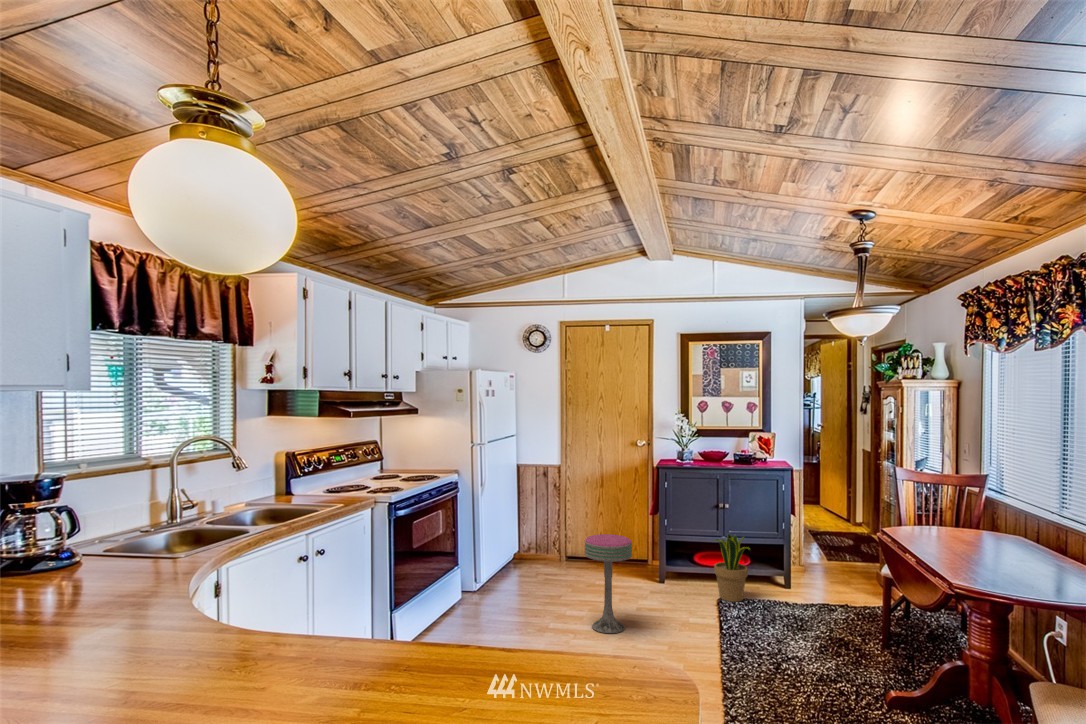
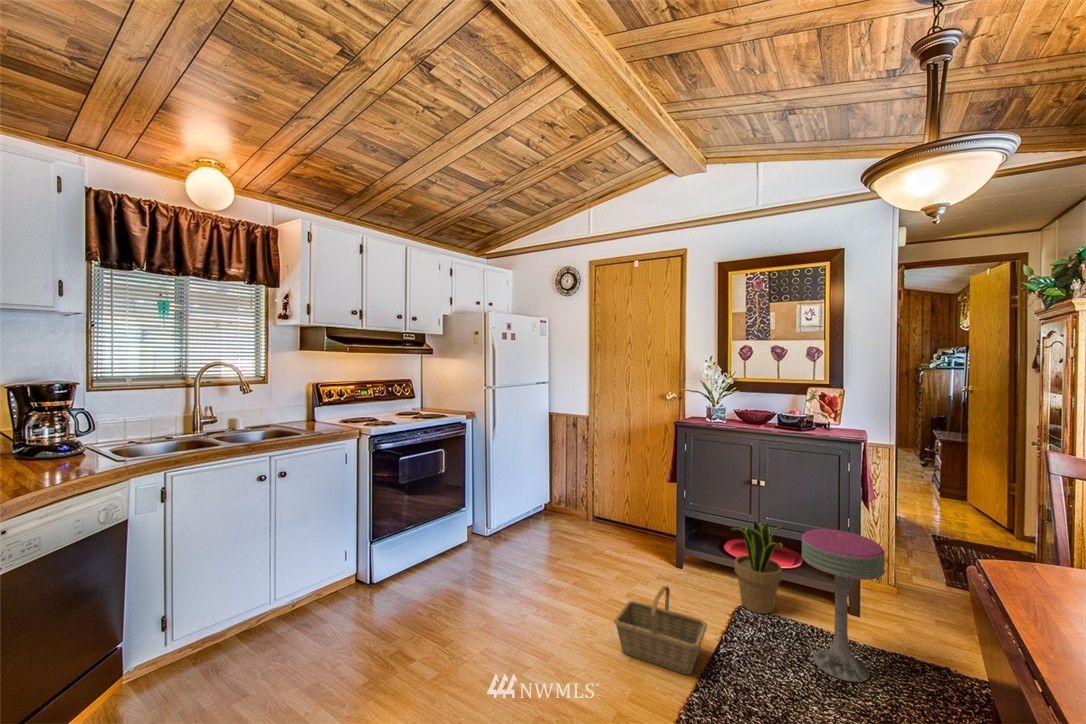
bar stool: present [585,534,632,633] -> present [802,529,885,682]
basket: none [660,582,723,638] -> present [614,586,707,675]

